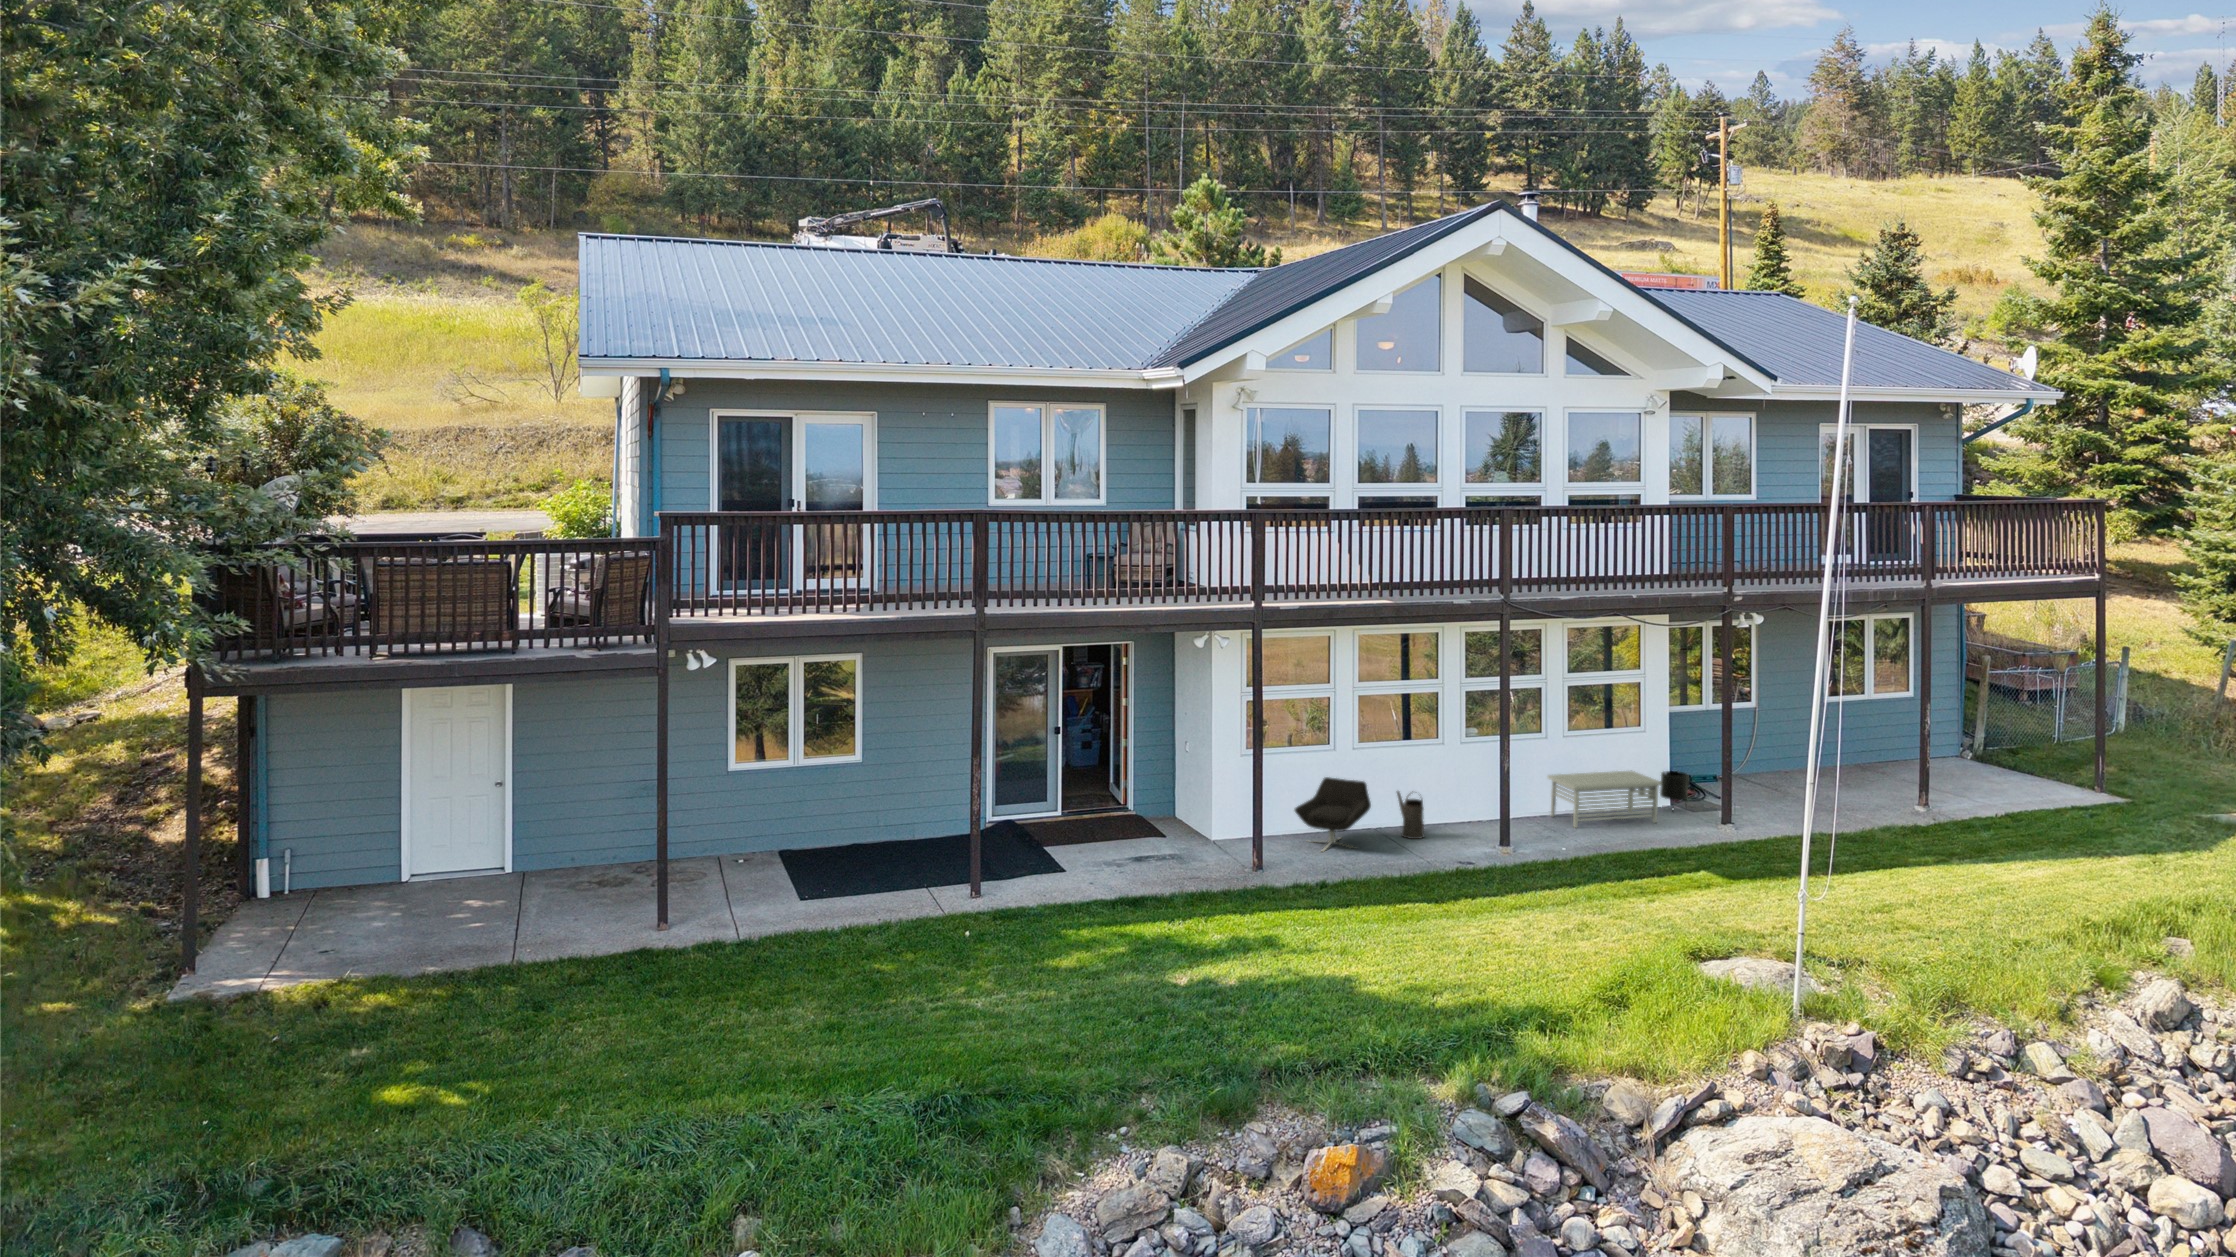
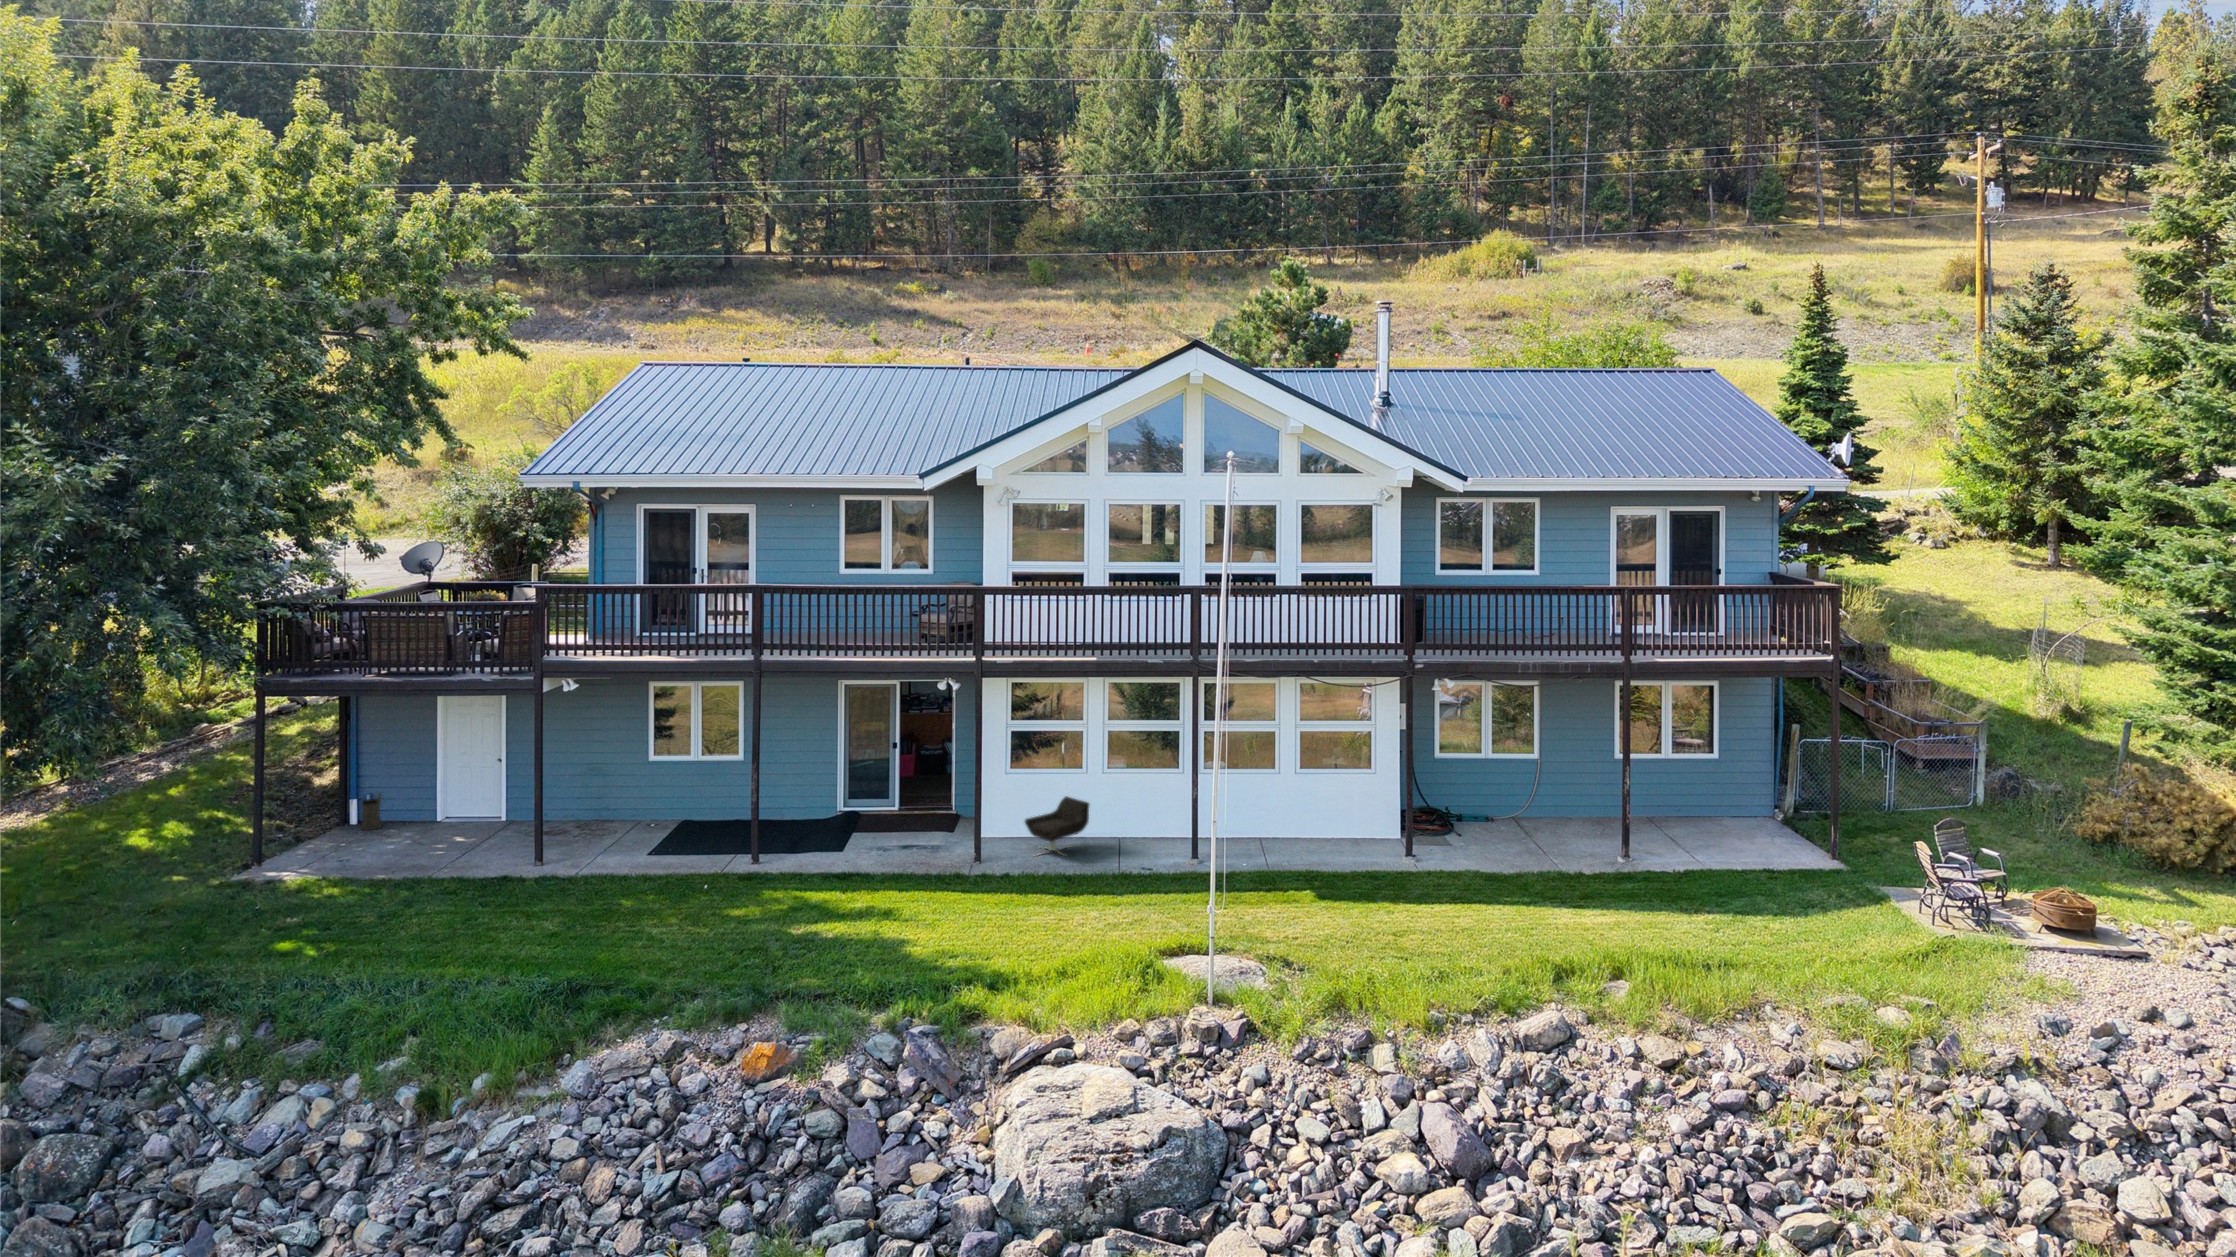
storage bench: present [1548,771,1661,828] -> none [1275,808,1362,858]
planter: present [1660,771,1688,812] -> none [1390,812,1415,850]
watering can: present [1397,791,1424,839] -> present [362,793,382,830]

